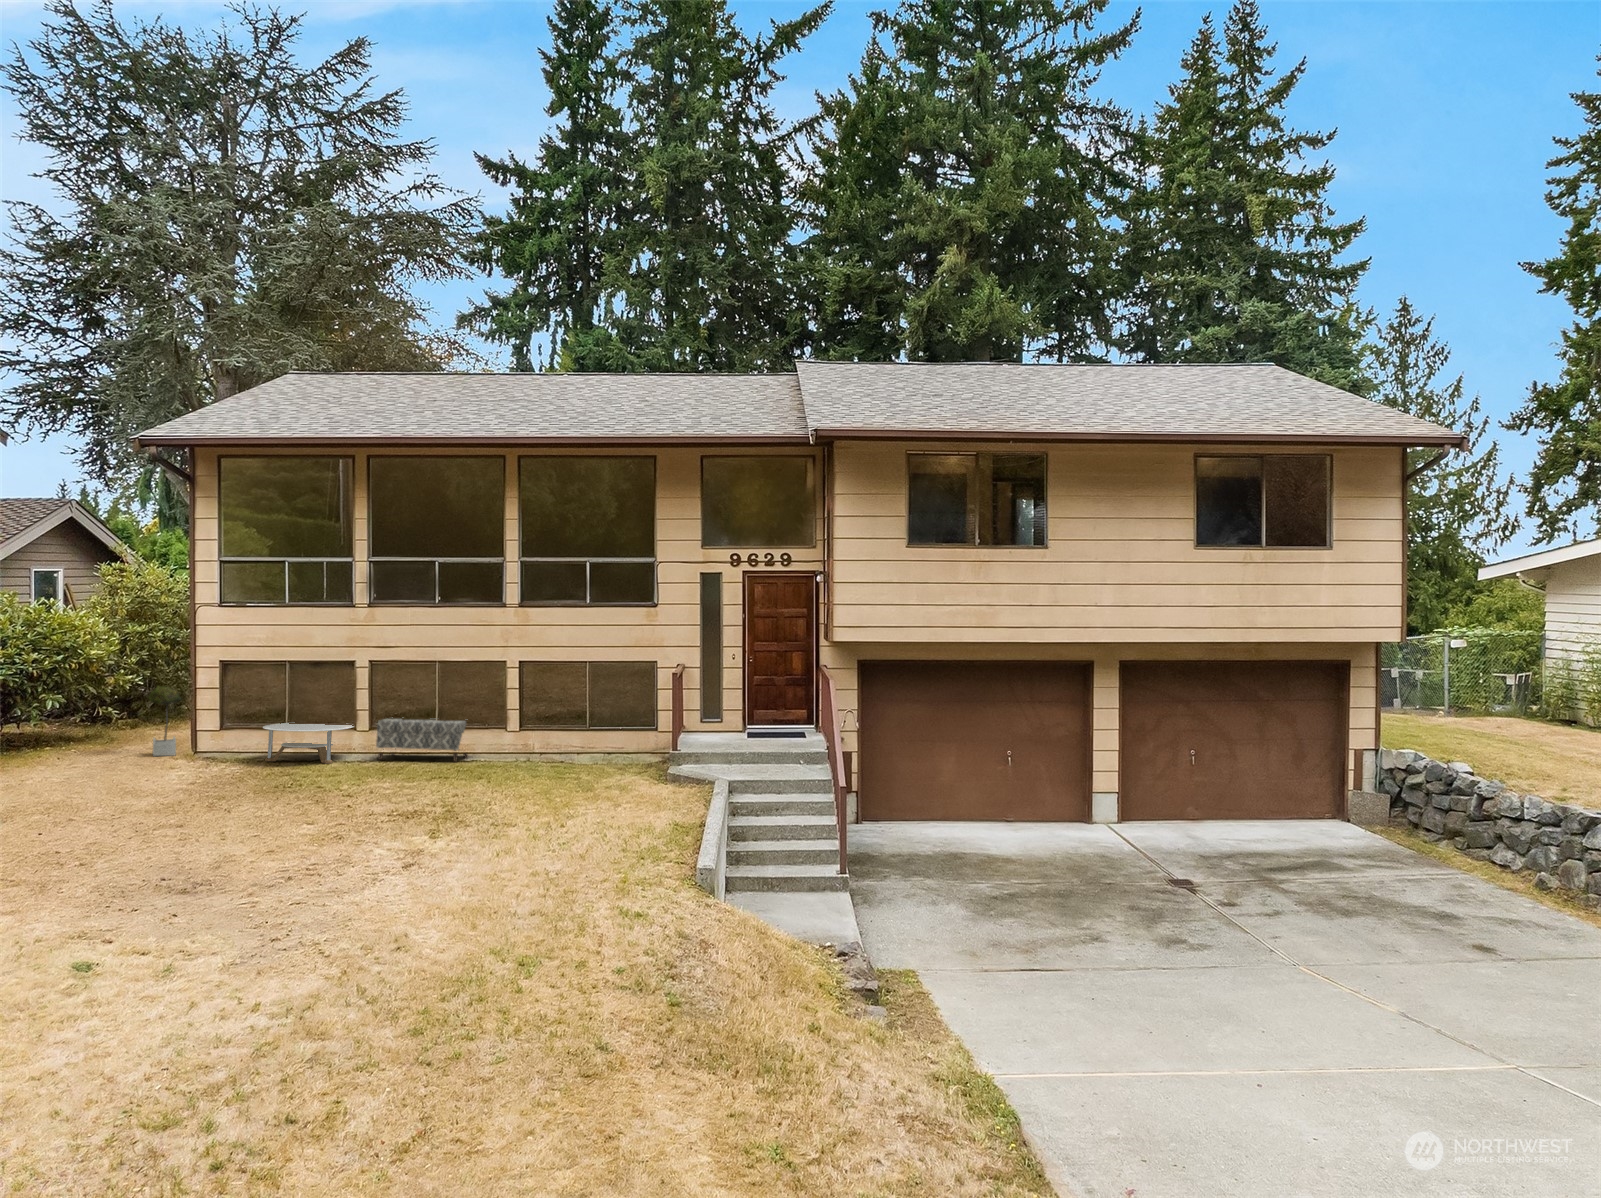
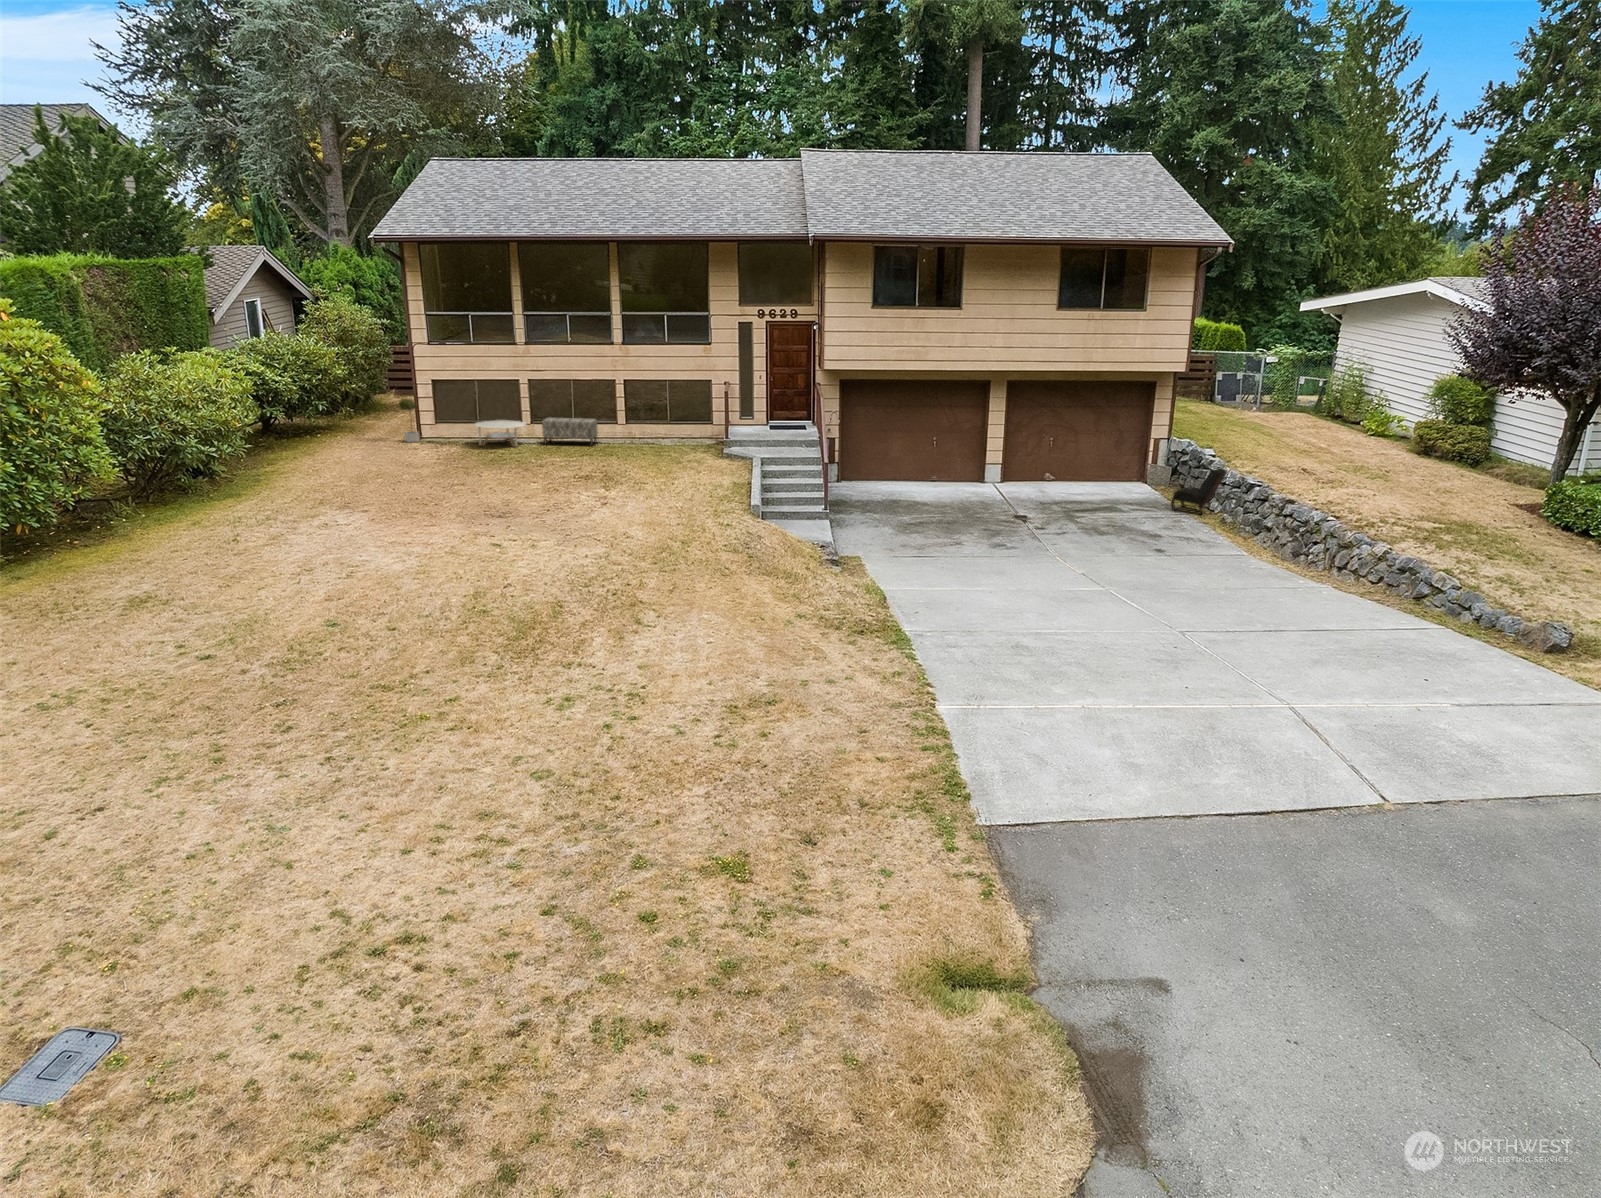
lounge chair: none [1439,795,1531,880] -> present [1171,468,1227,515]

